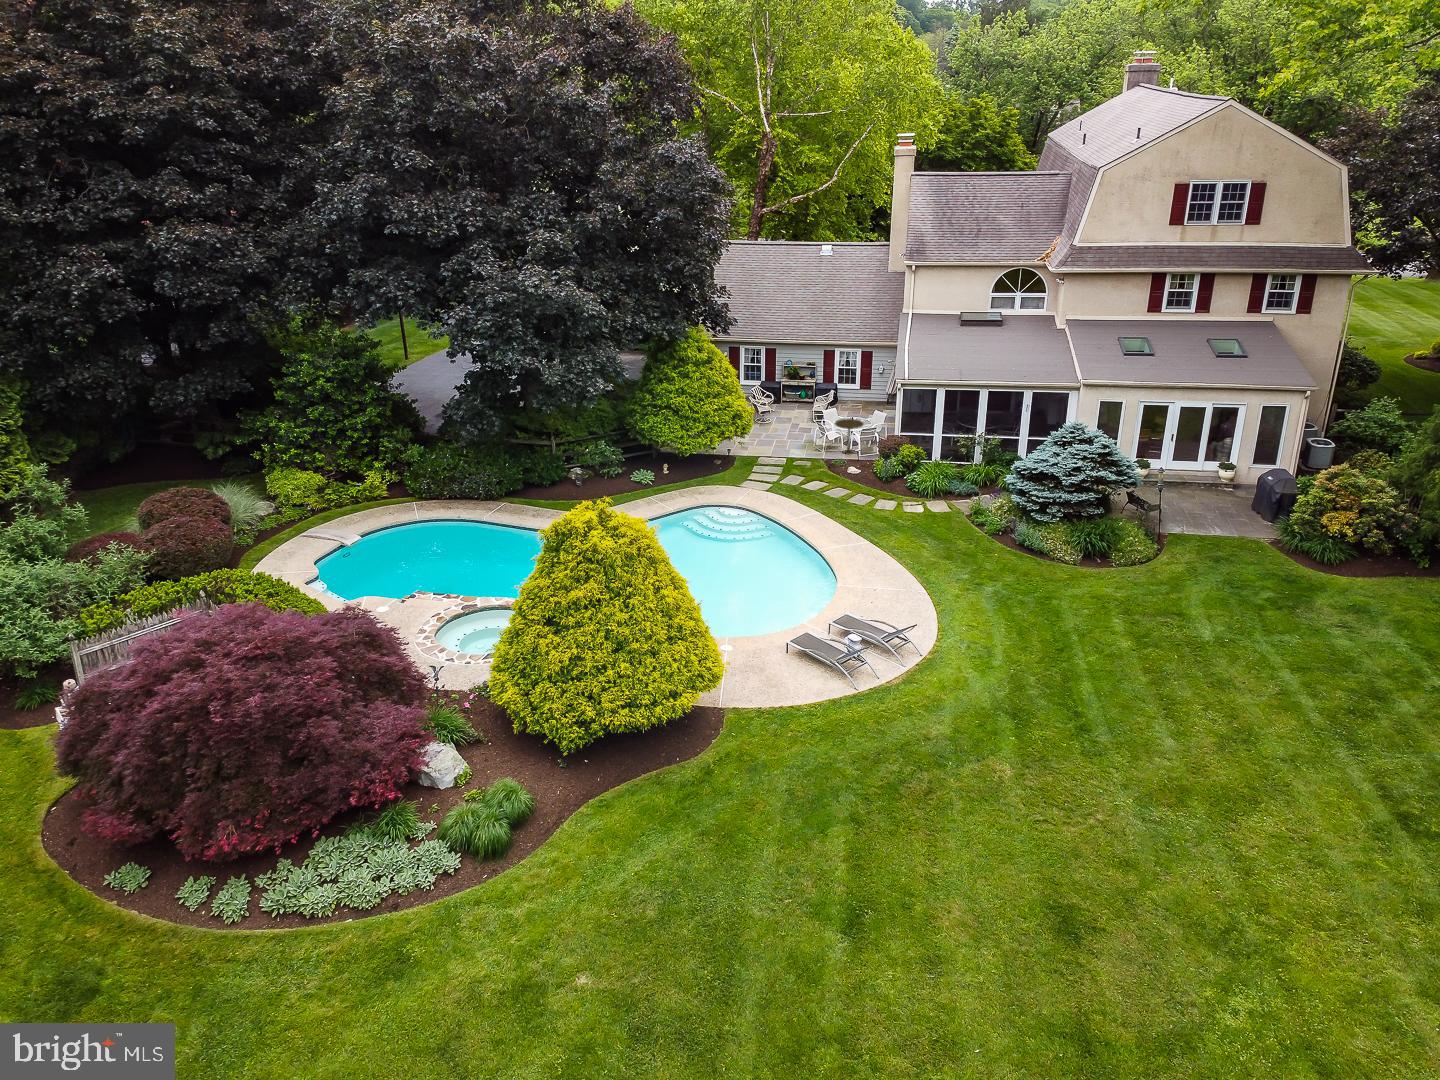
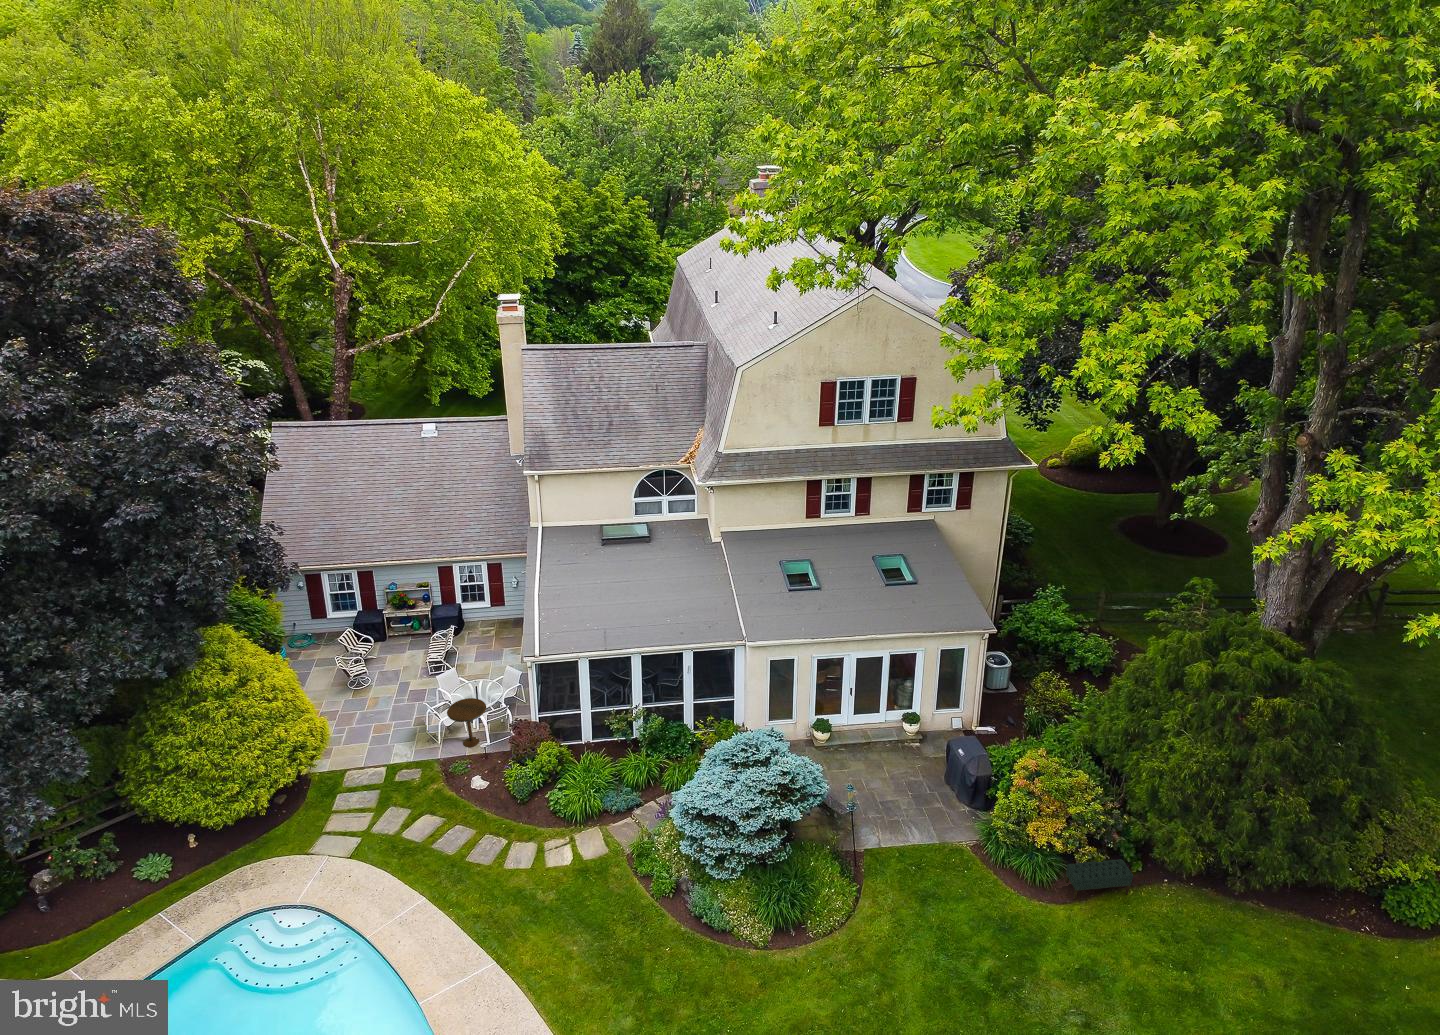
bench: none [1353,543,1422,574] -> present [1065,859,1133,900]

